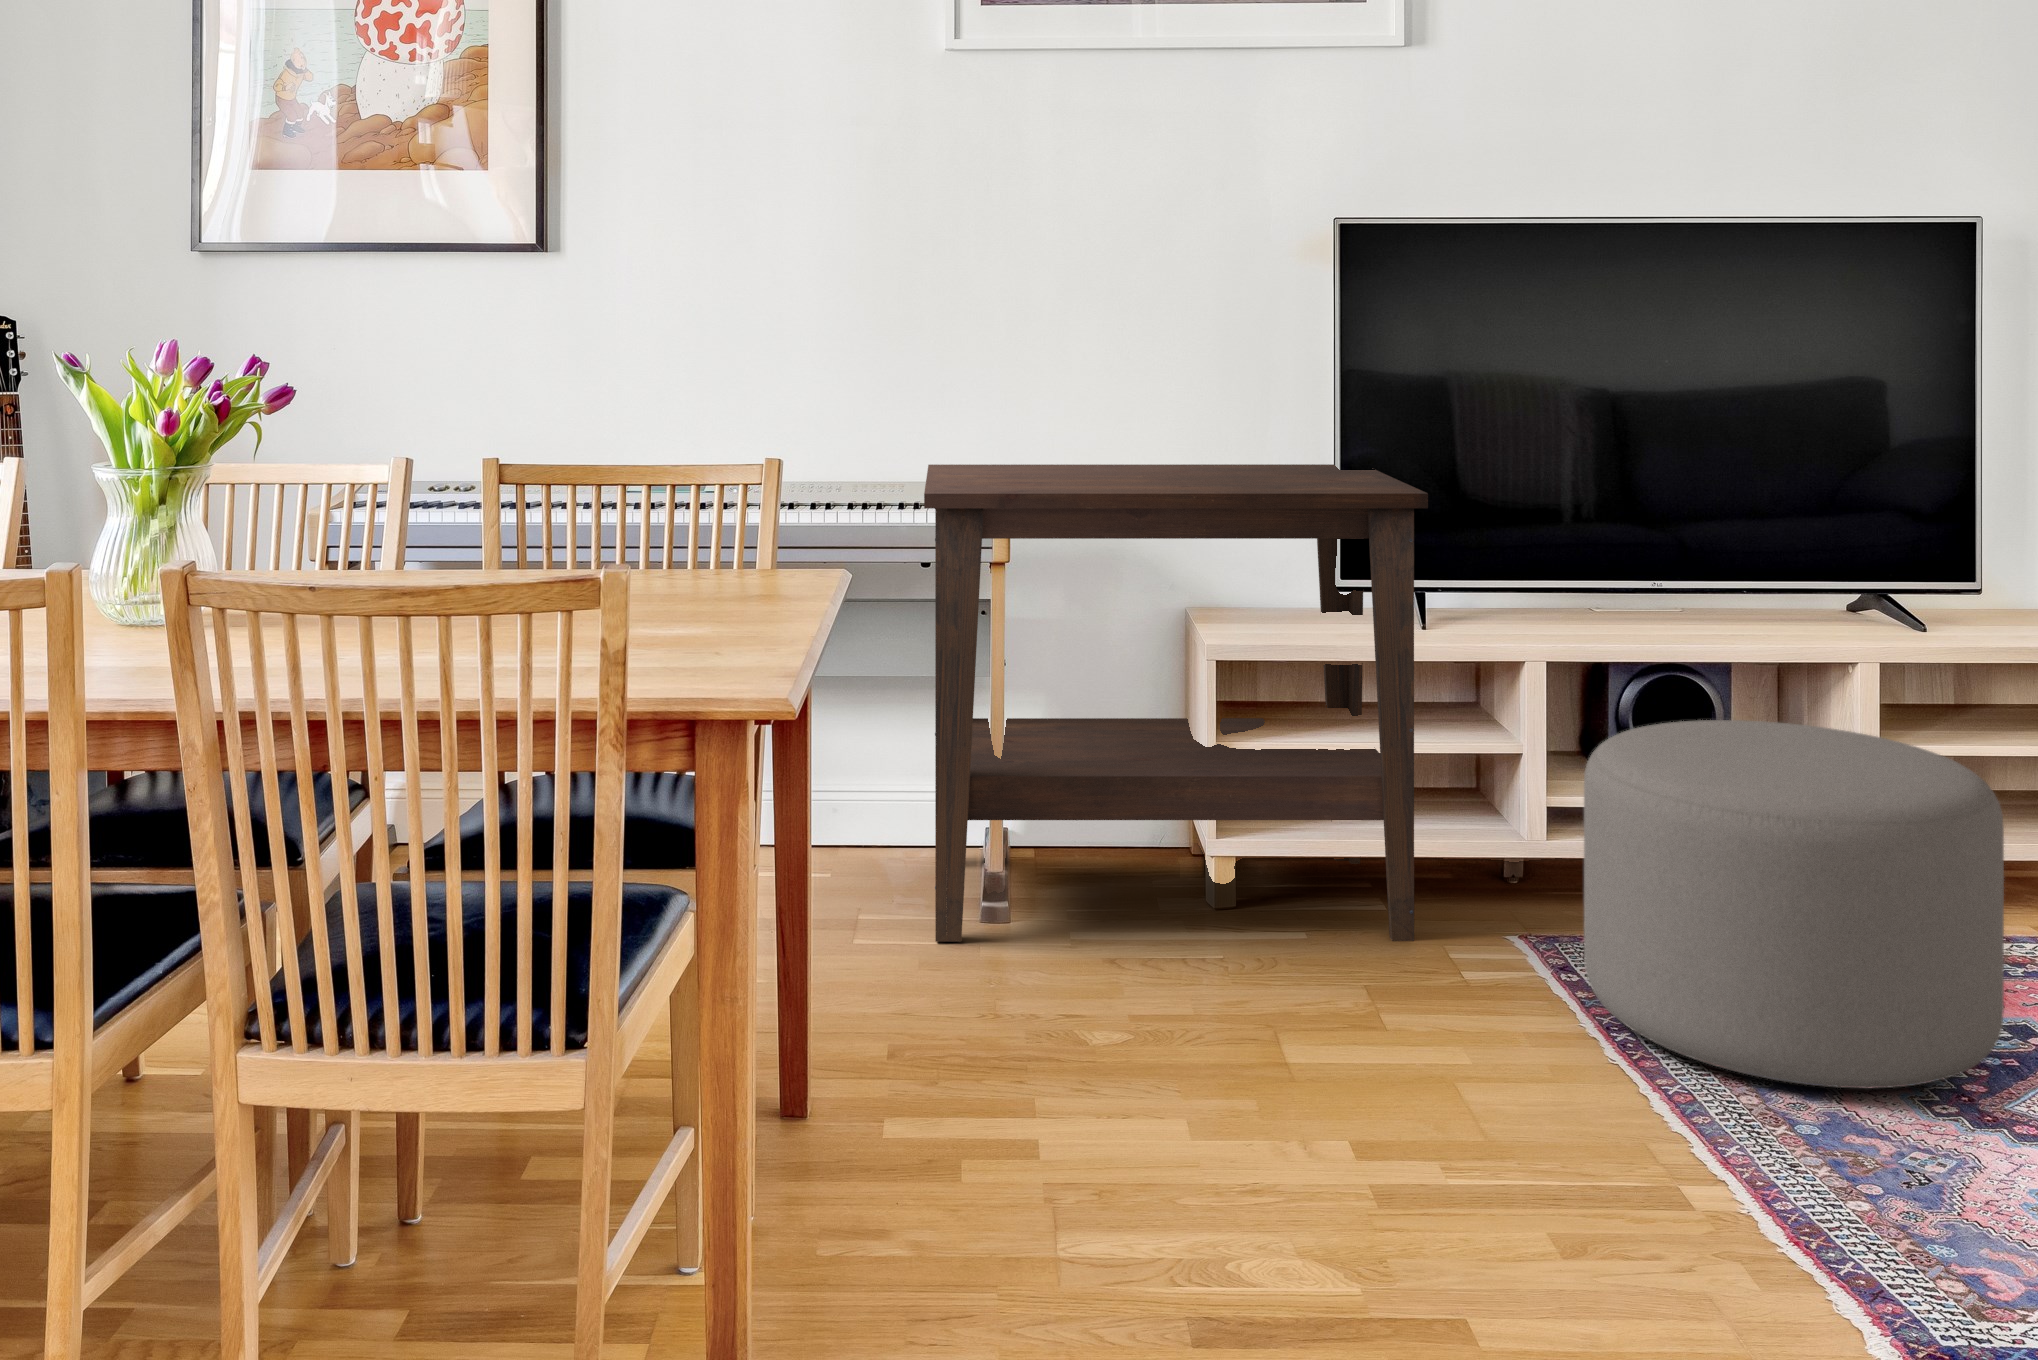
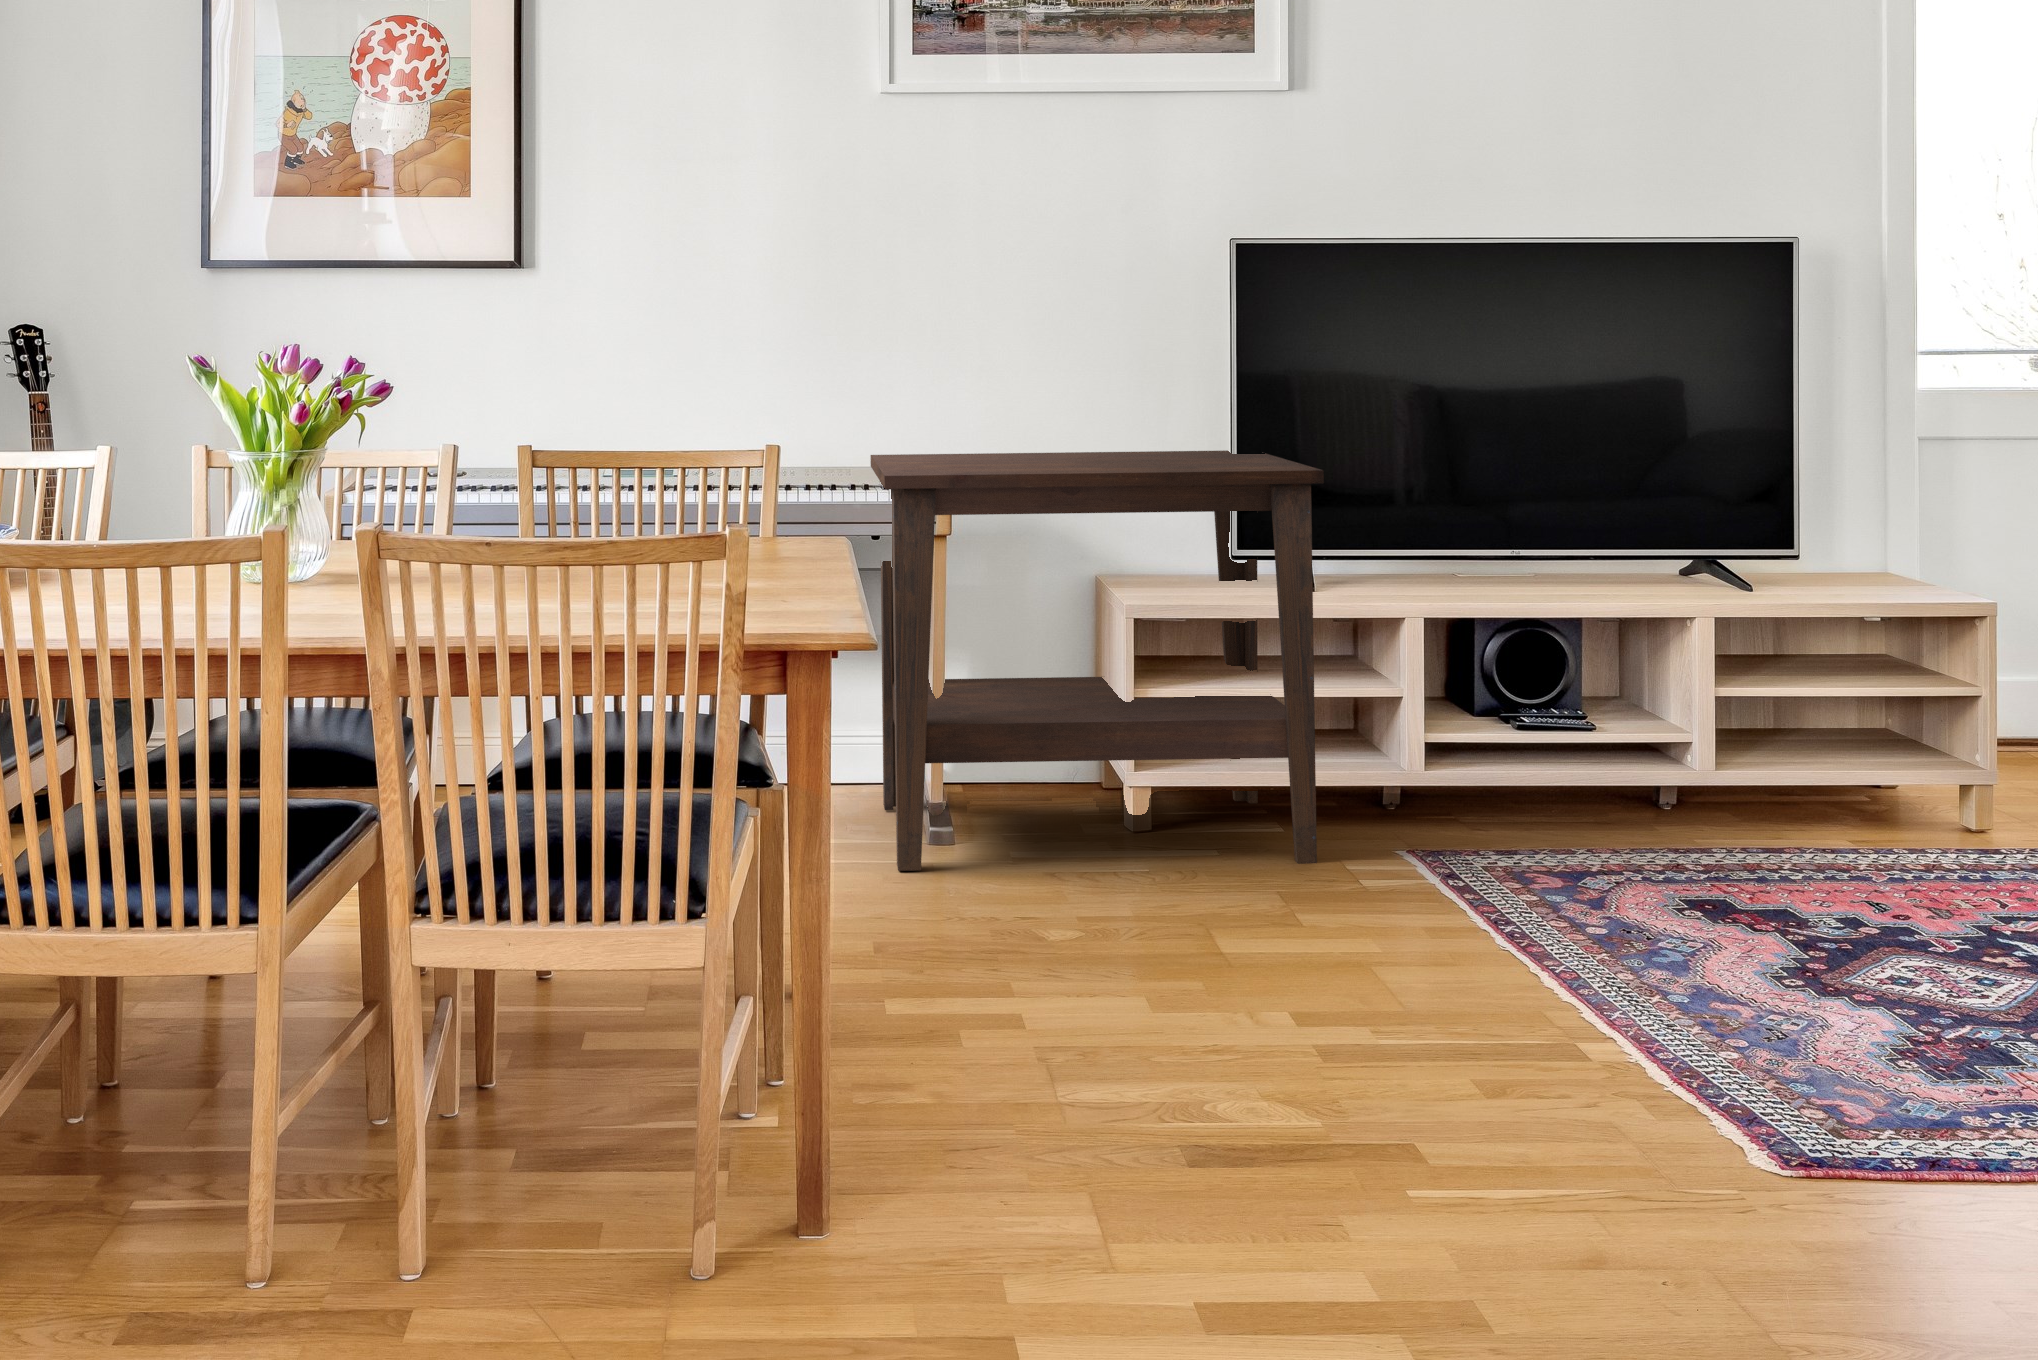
ottoman: present [1584,720,2004,1089] -> none [1470,663,1838,968]

